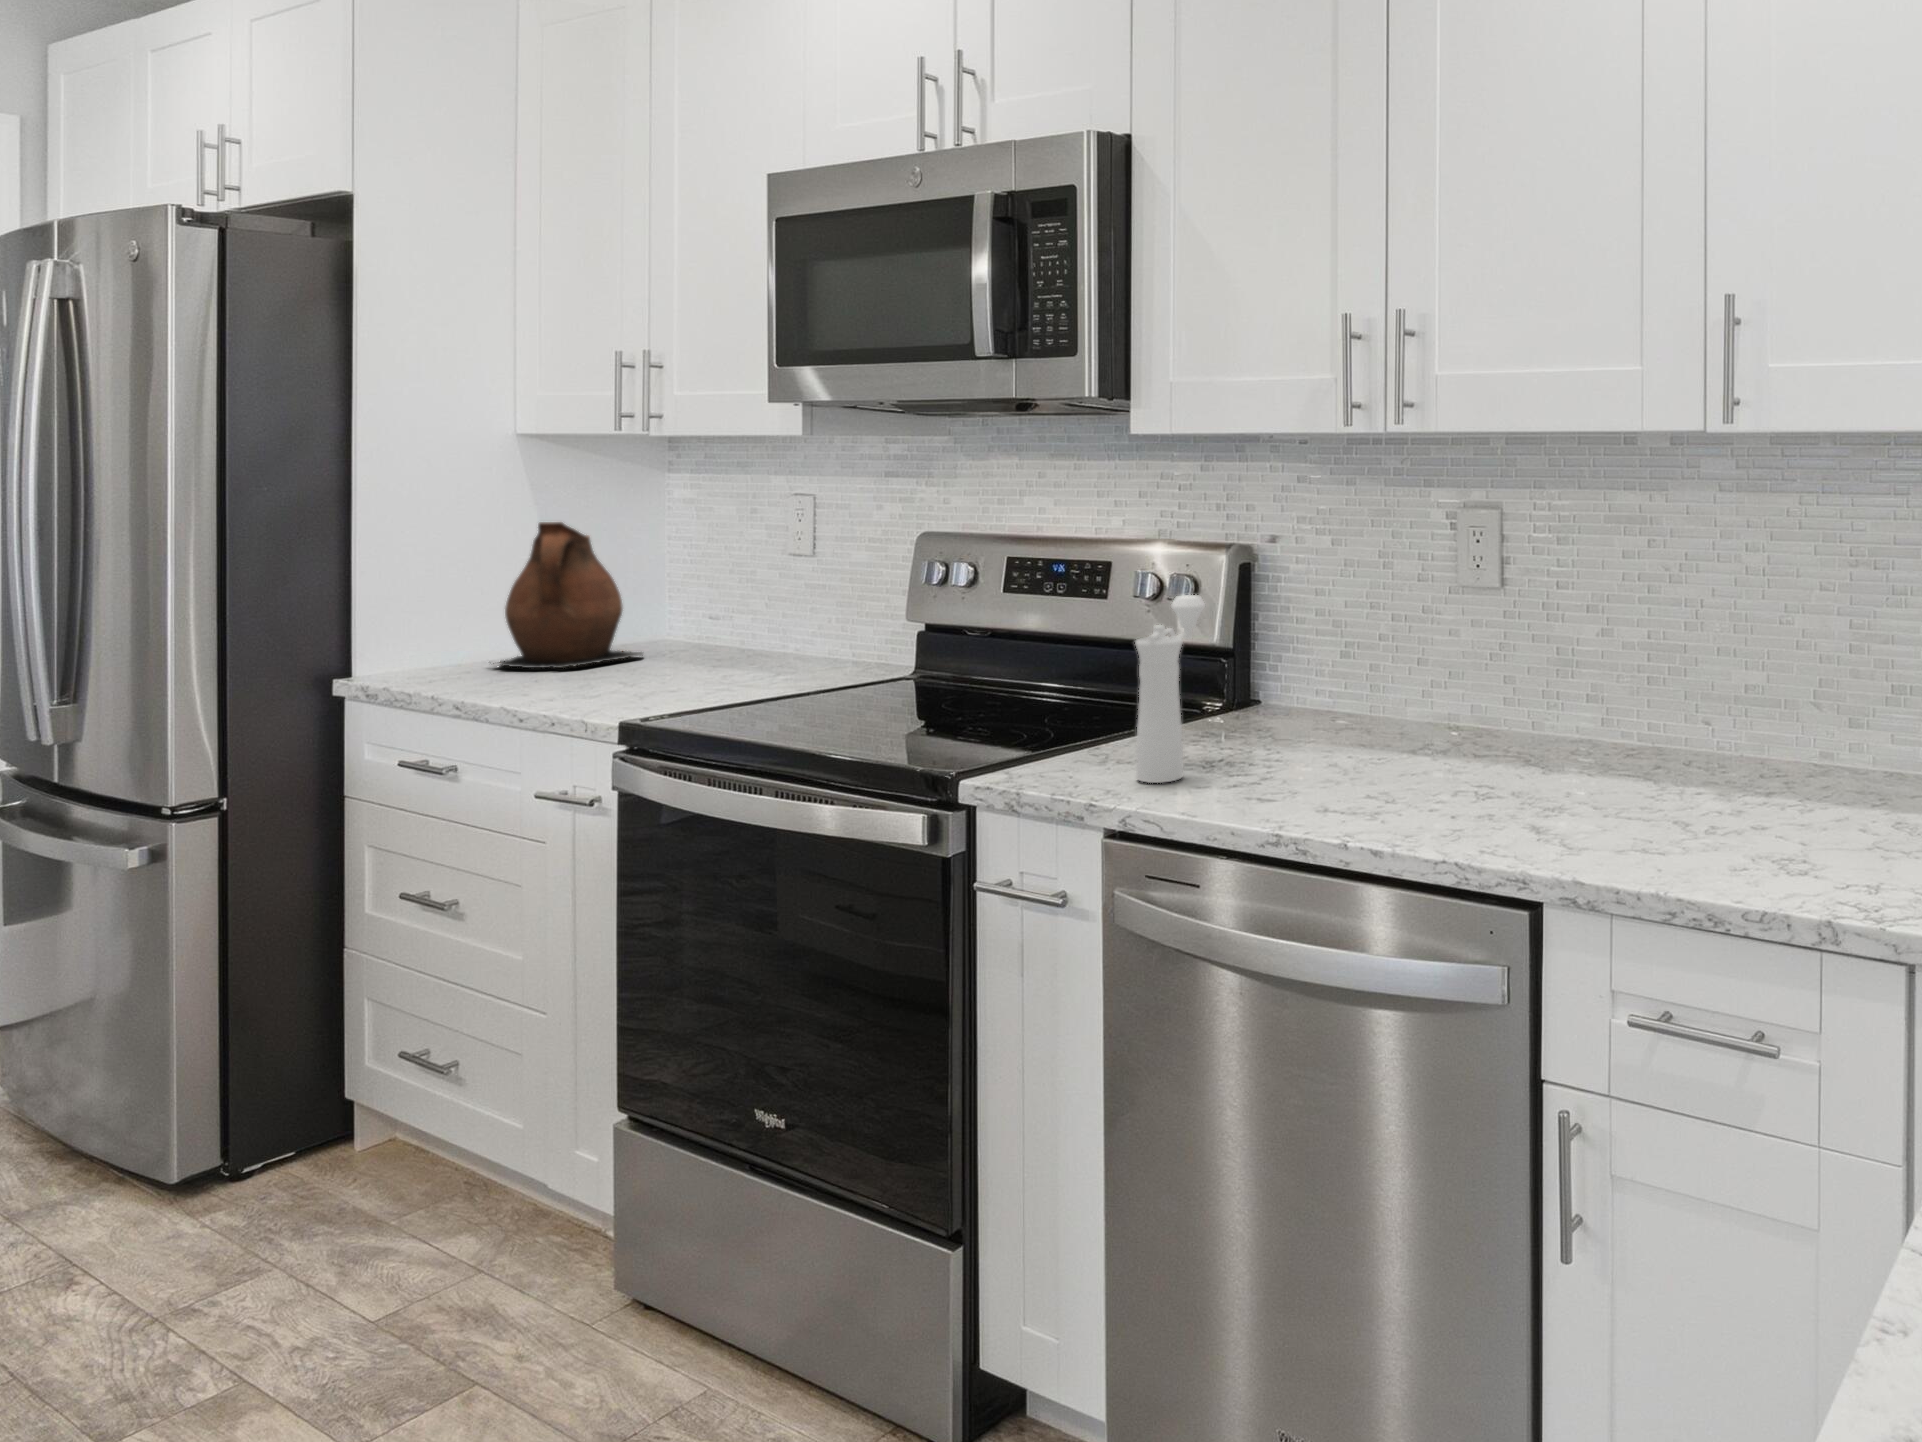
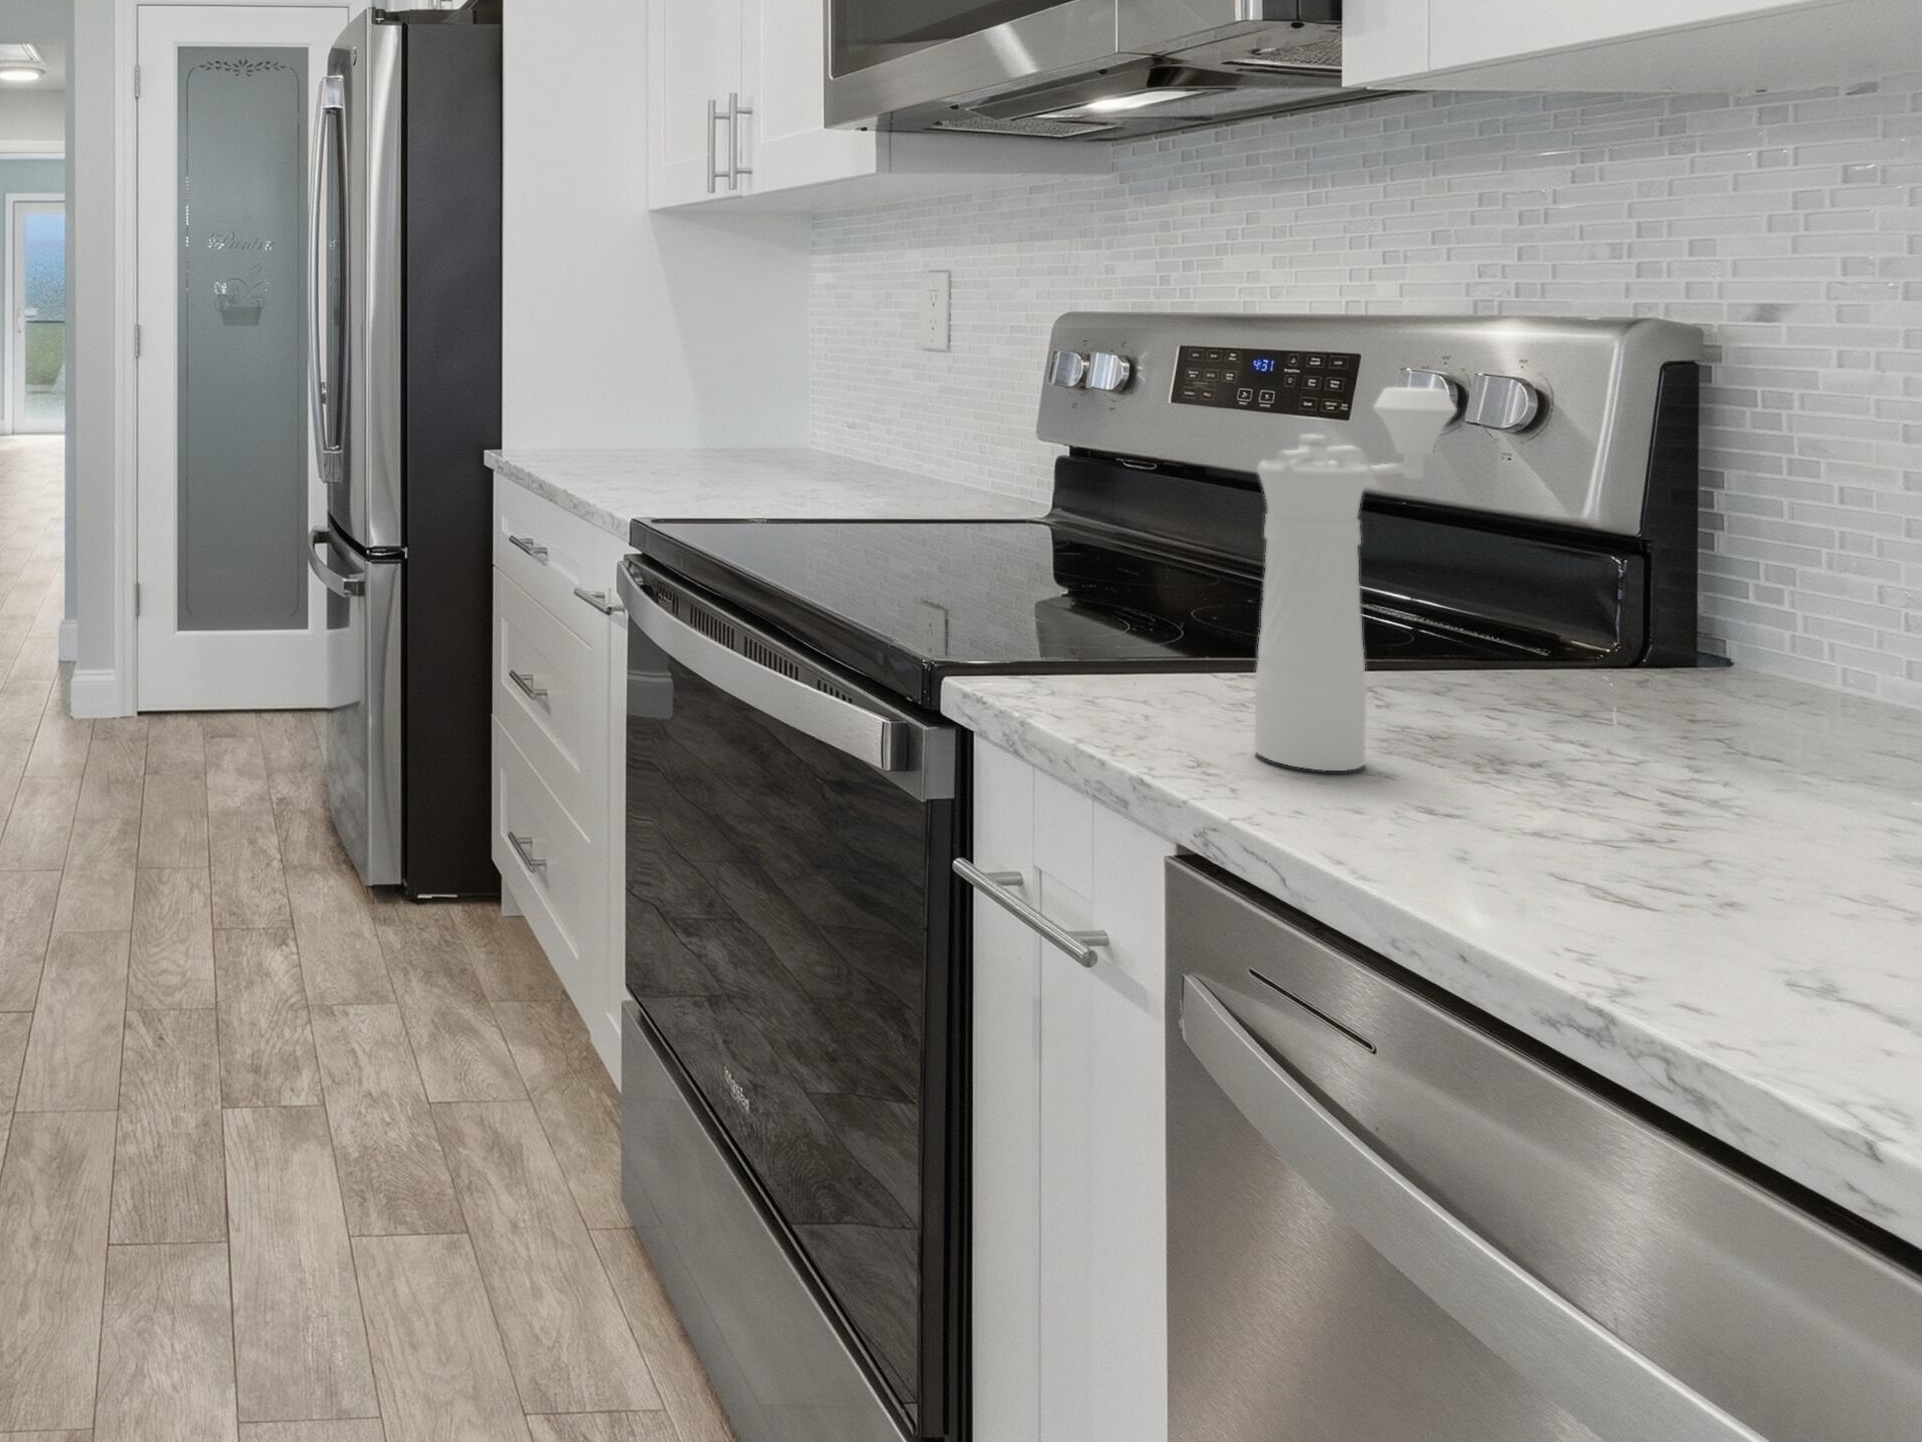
ceramic pitcher: present [493,522,643,668] -> none [624,300,783,469]

